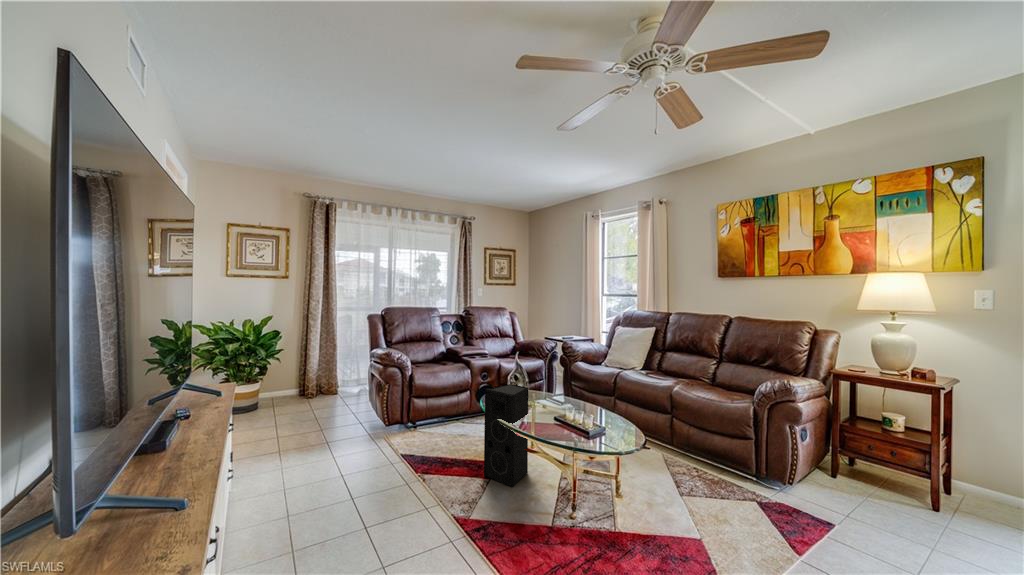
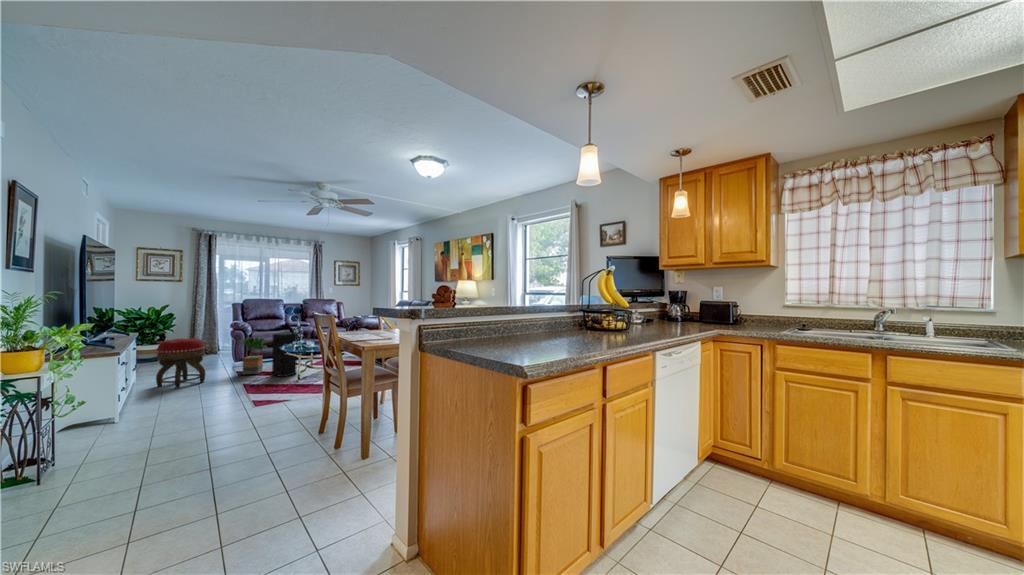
potted tree: none [414,388,464,468] -> present [241,337,267,374]
footstool: none [277,400,369,529] -> present [156,338,206,388]

